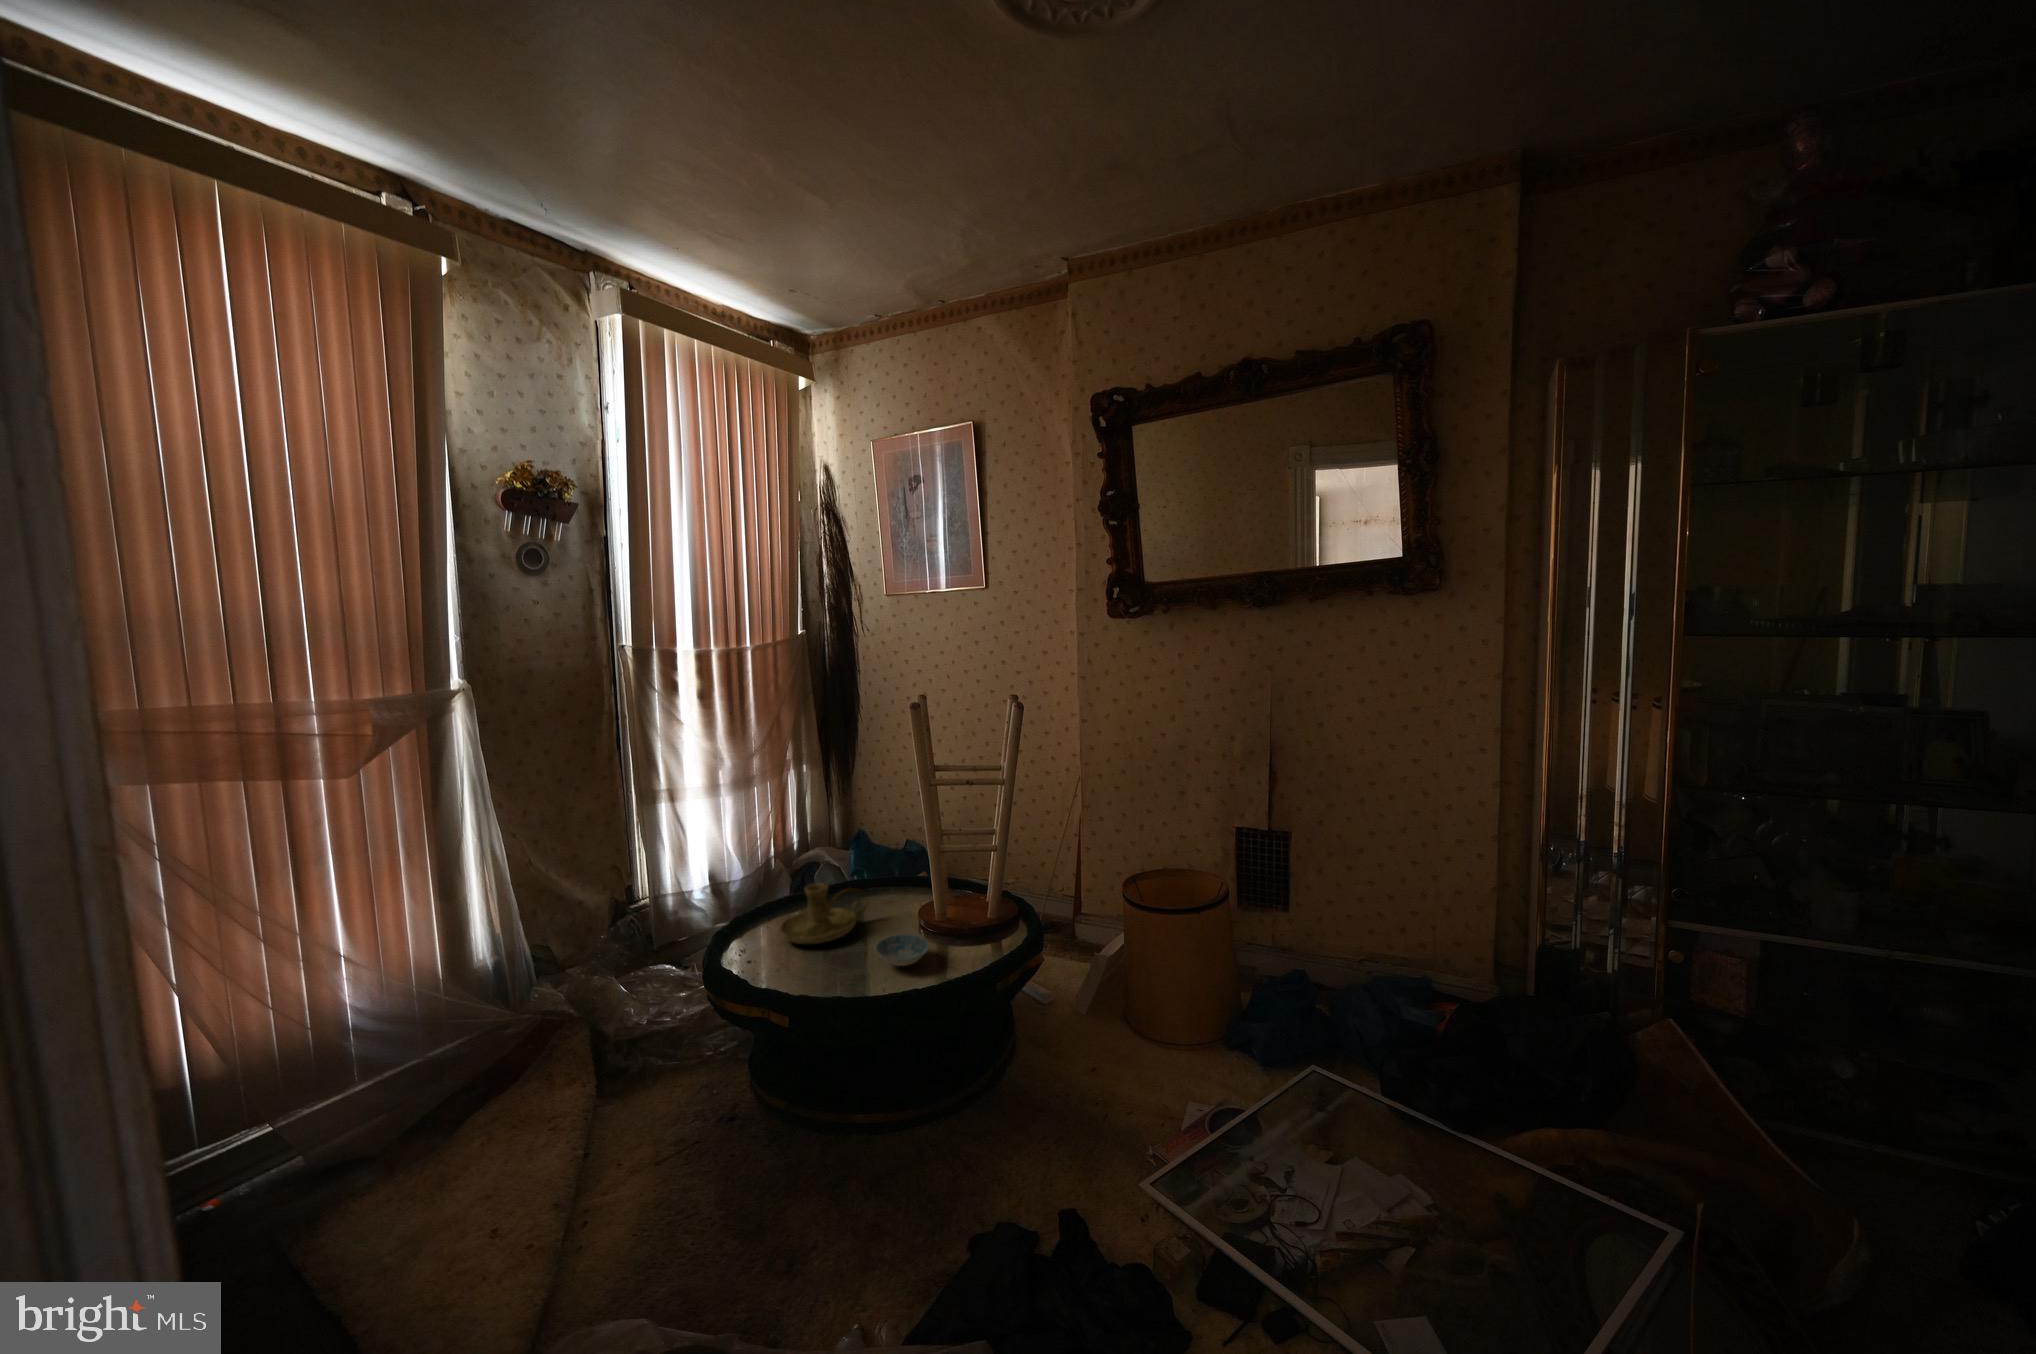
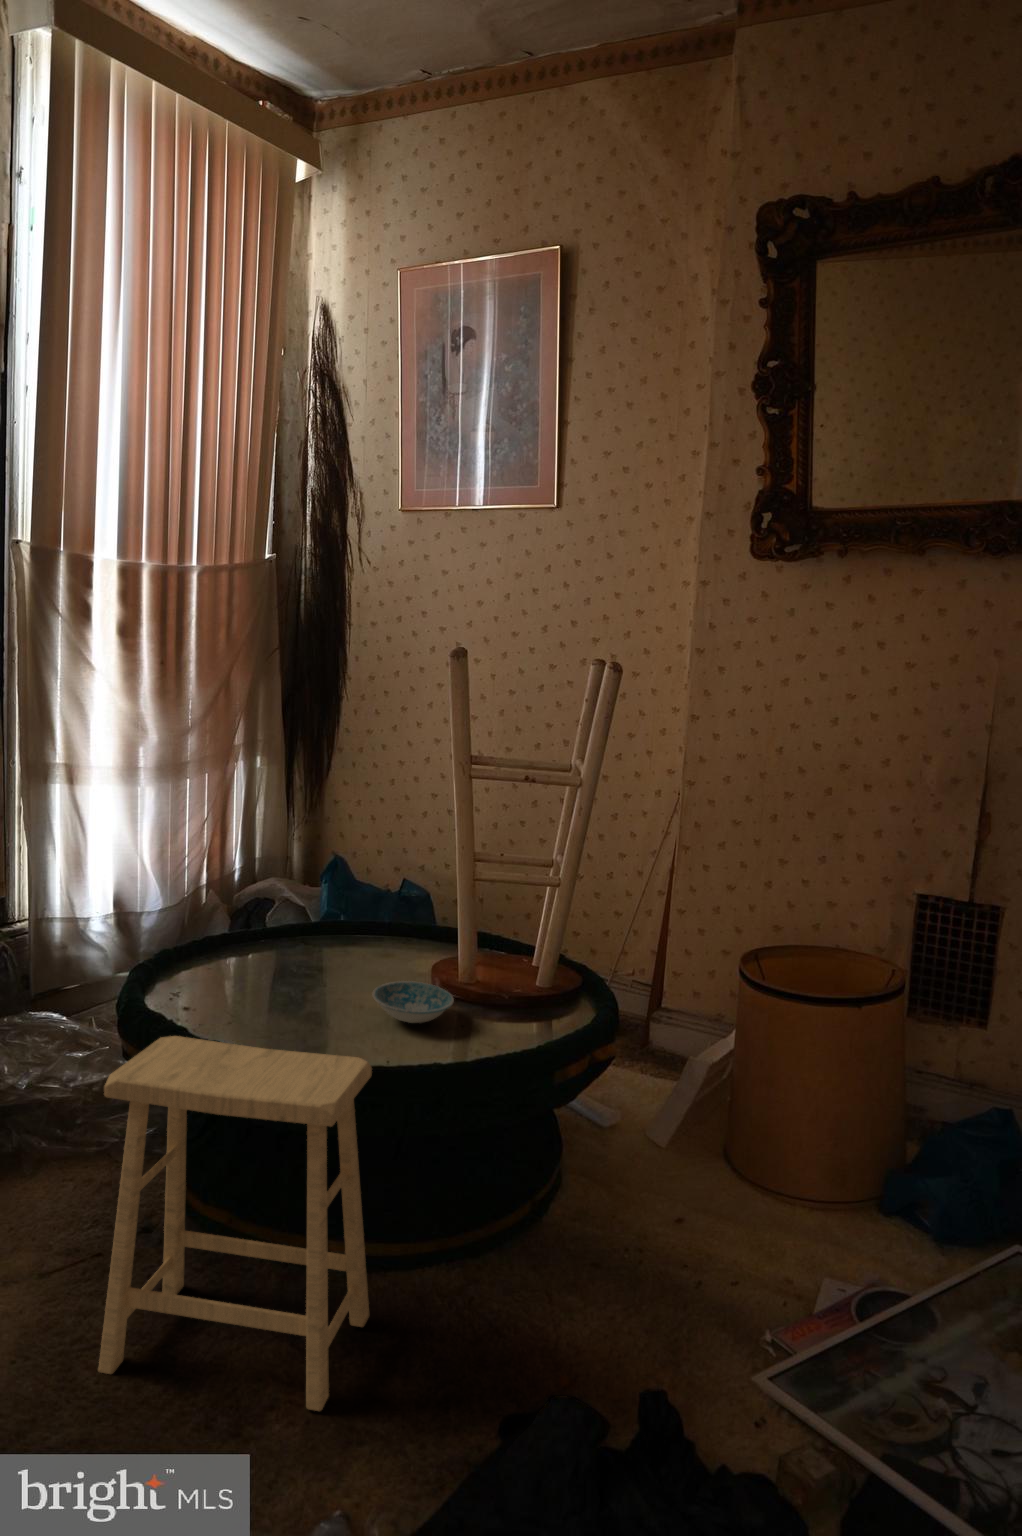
candle holder: present [780,883,868,944] -> none [229,902,359,985]
footstool: none [685,1000,885,1262] -> present [98,1036,372,1411]

